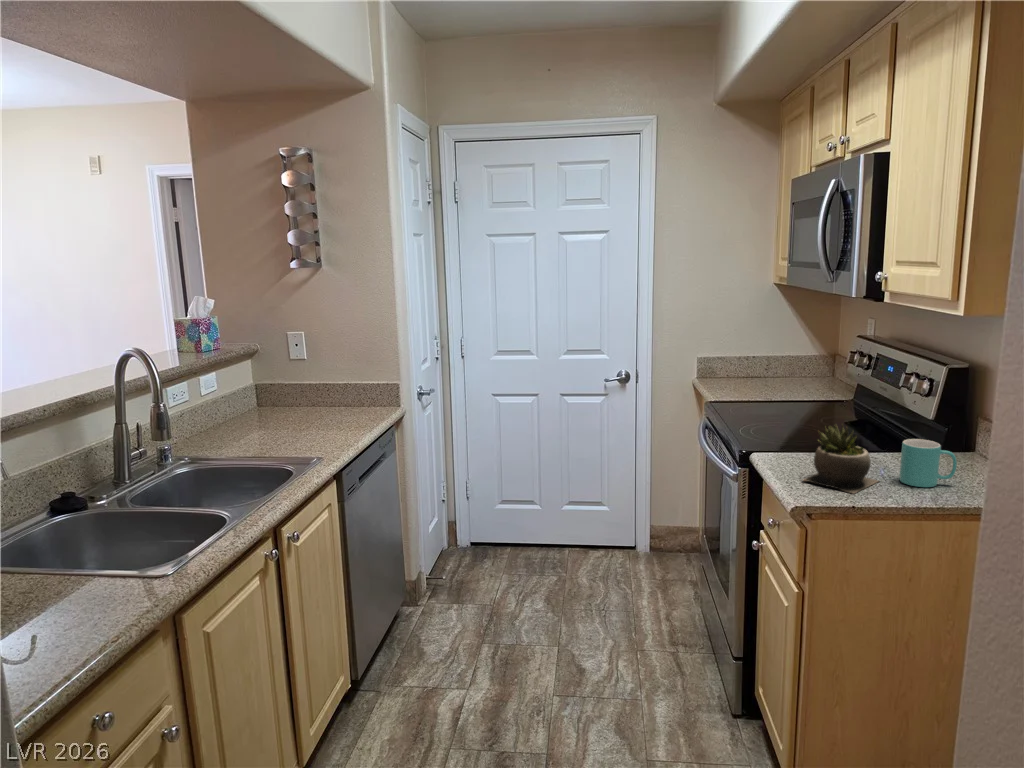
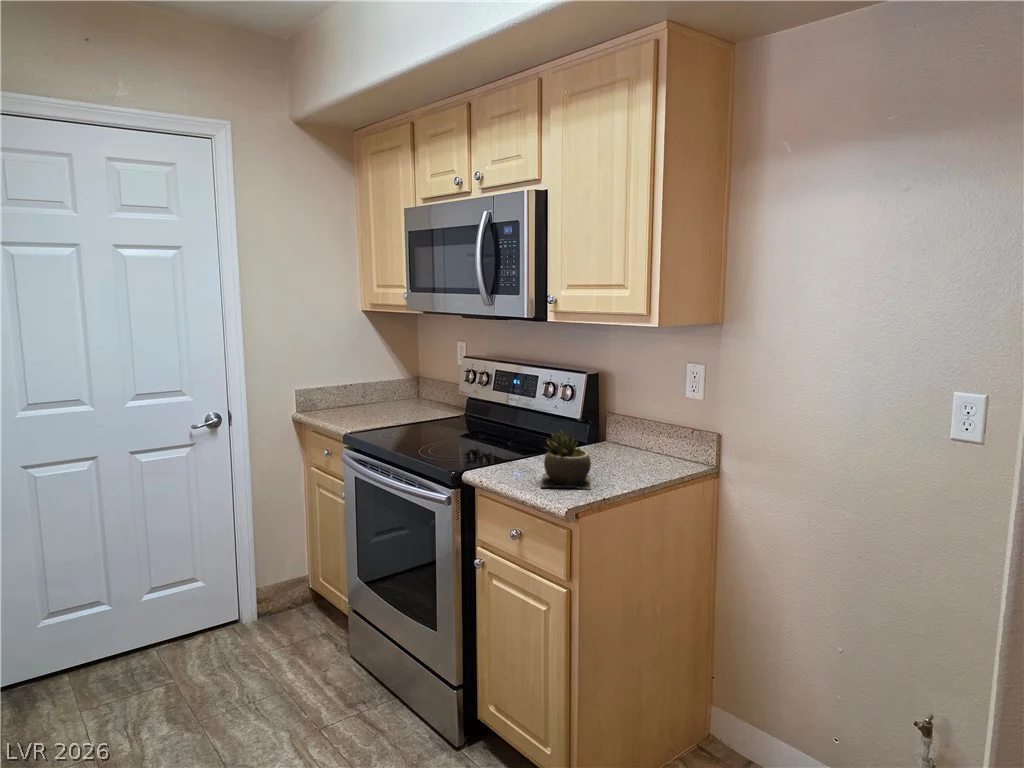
mug: present [900,439,957,487] -> none [599,435,638,474]

